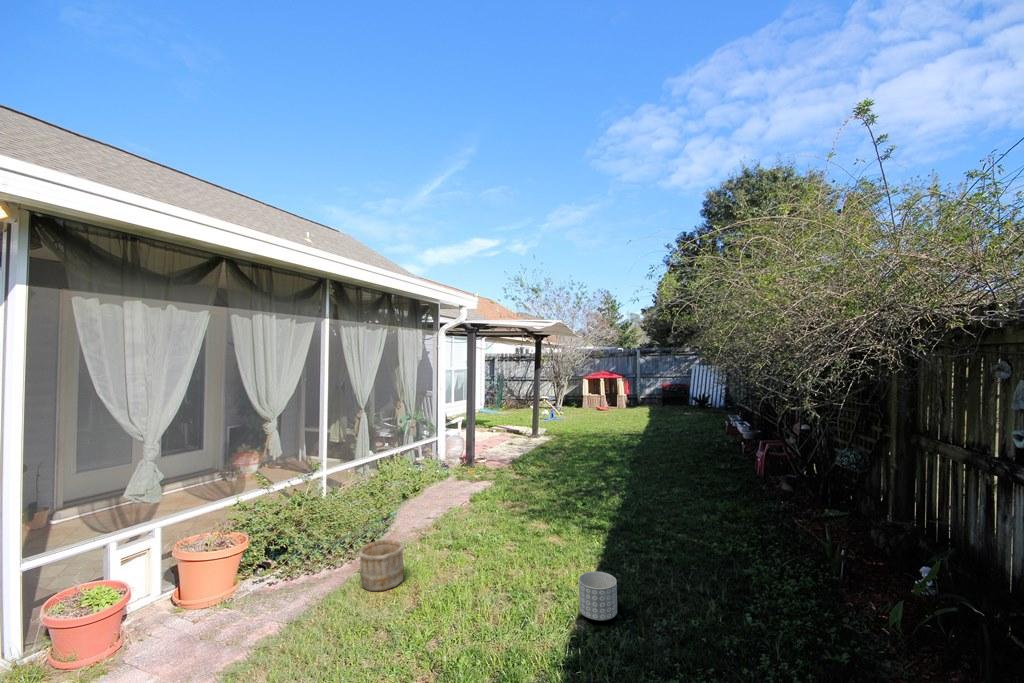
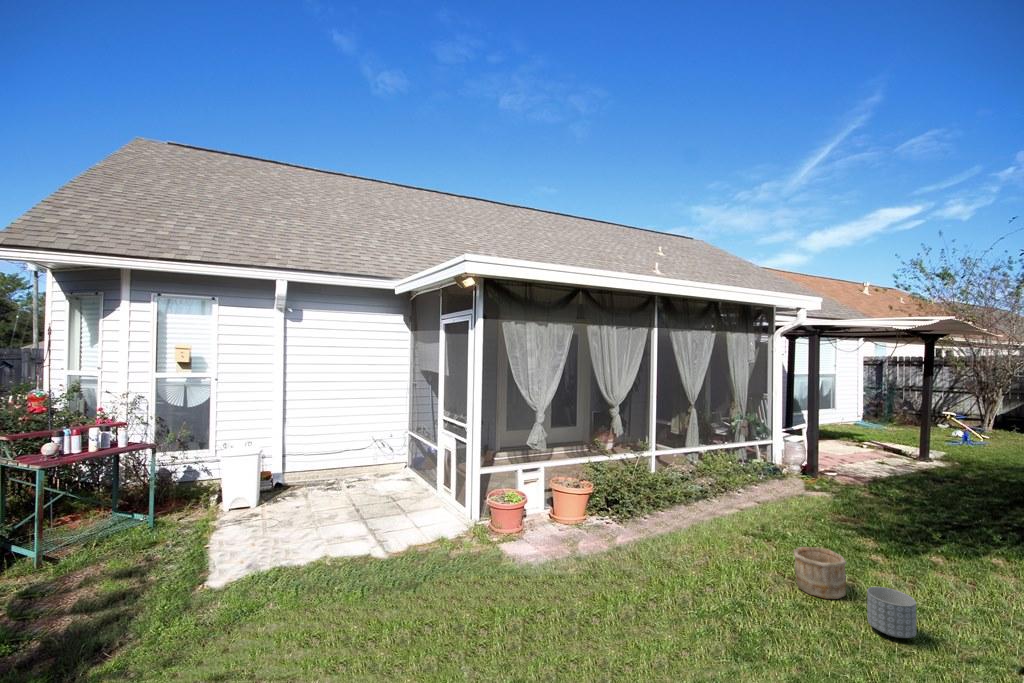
wooden bucket: present [359,540,404,591] -> present [793,547,846,599]

